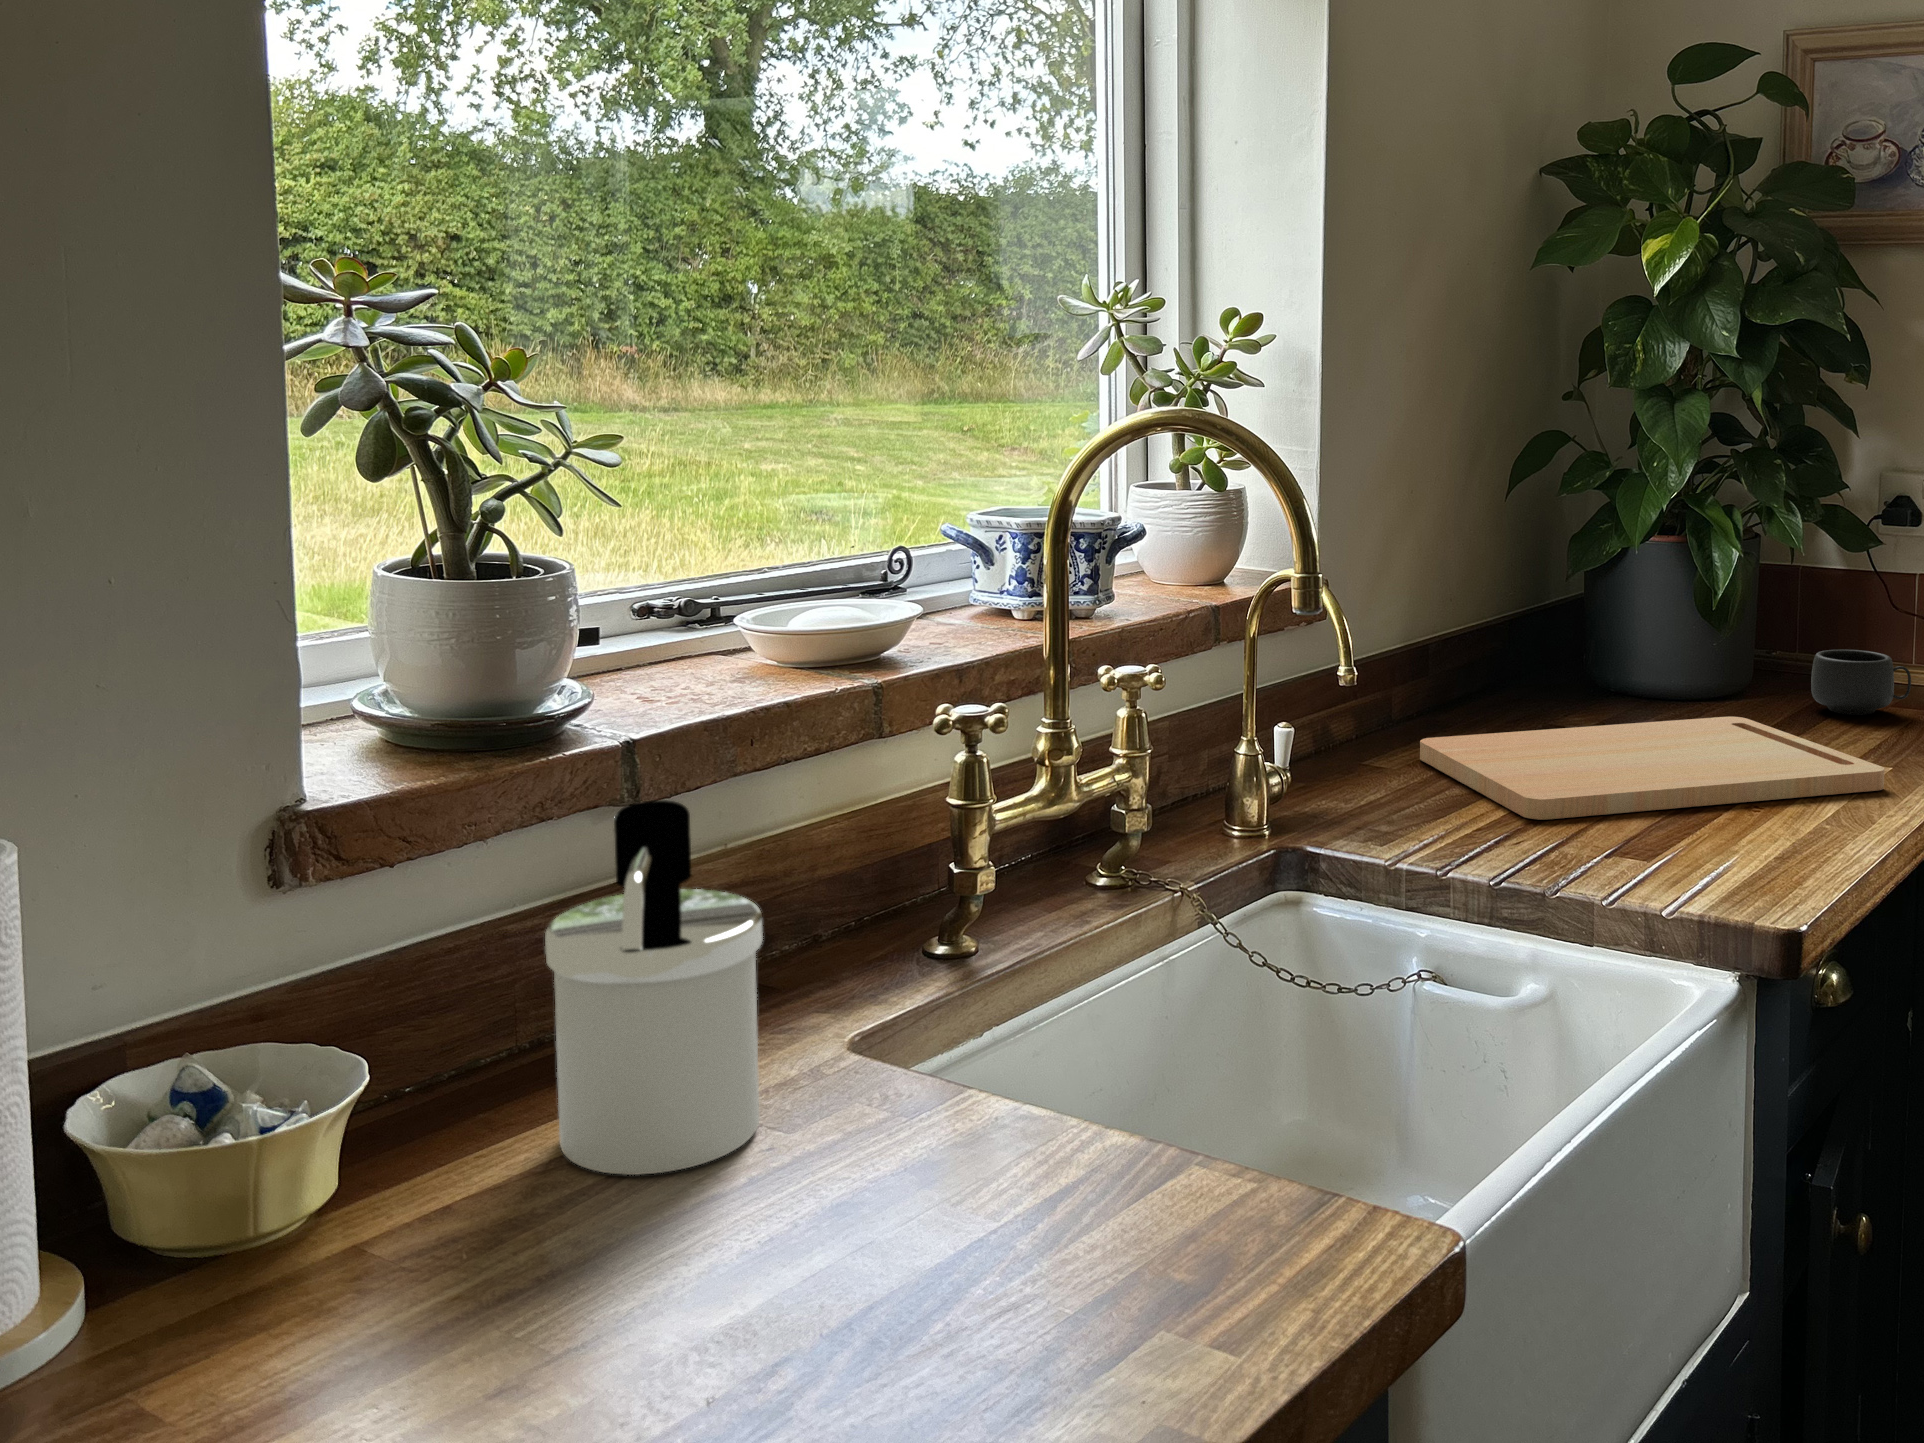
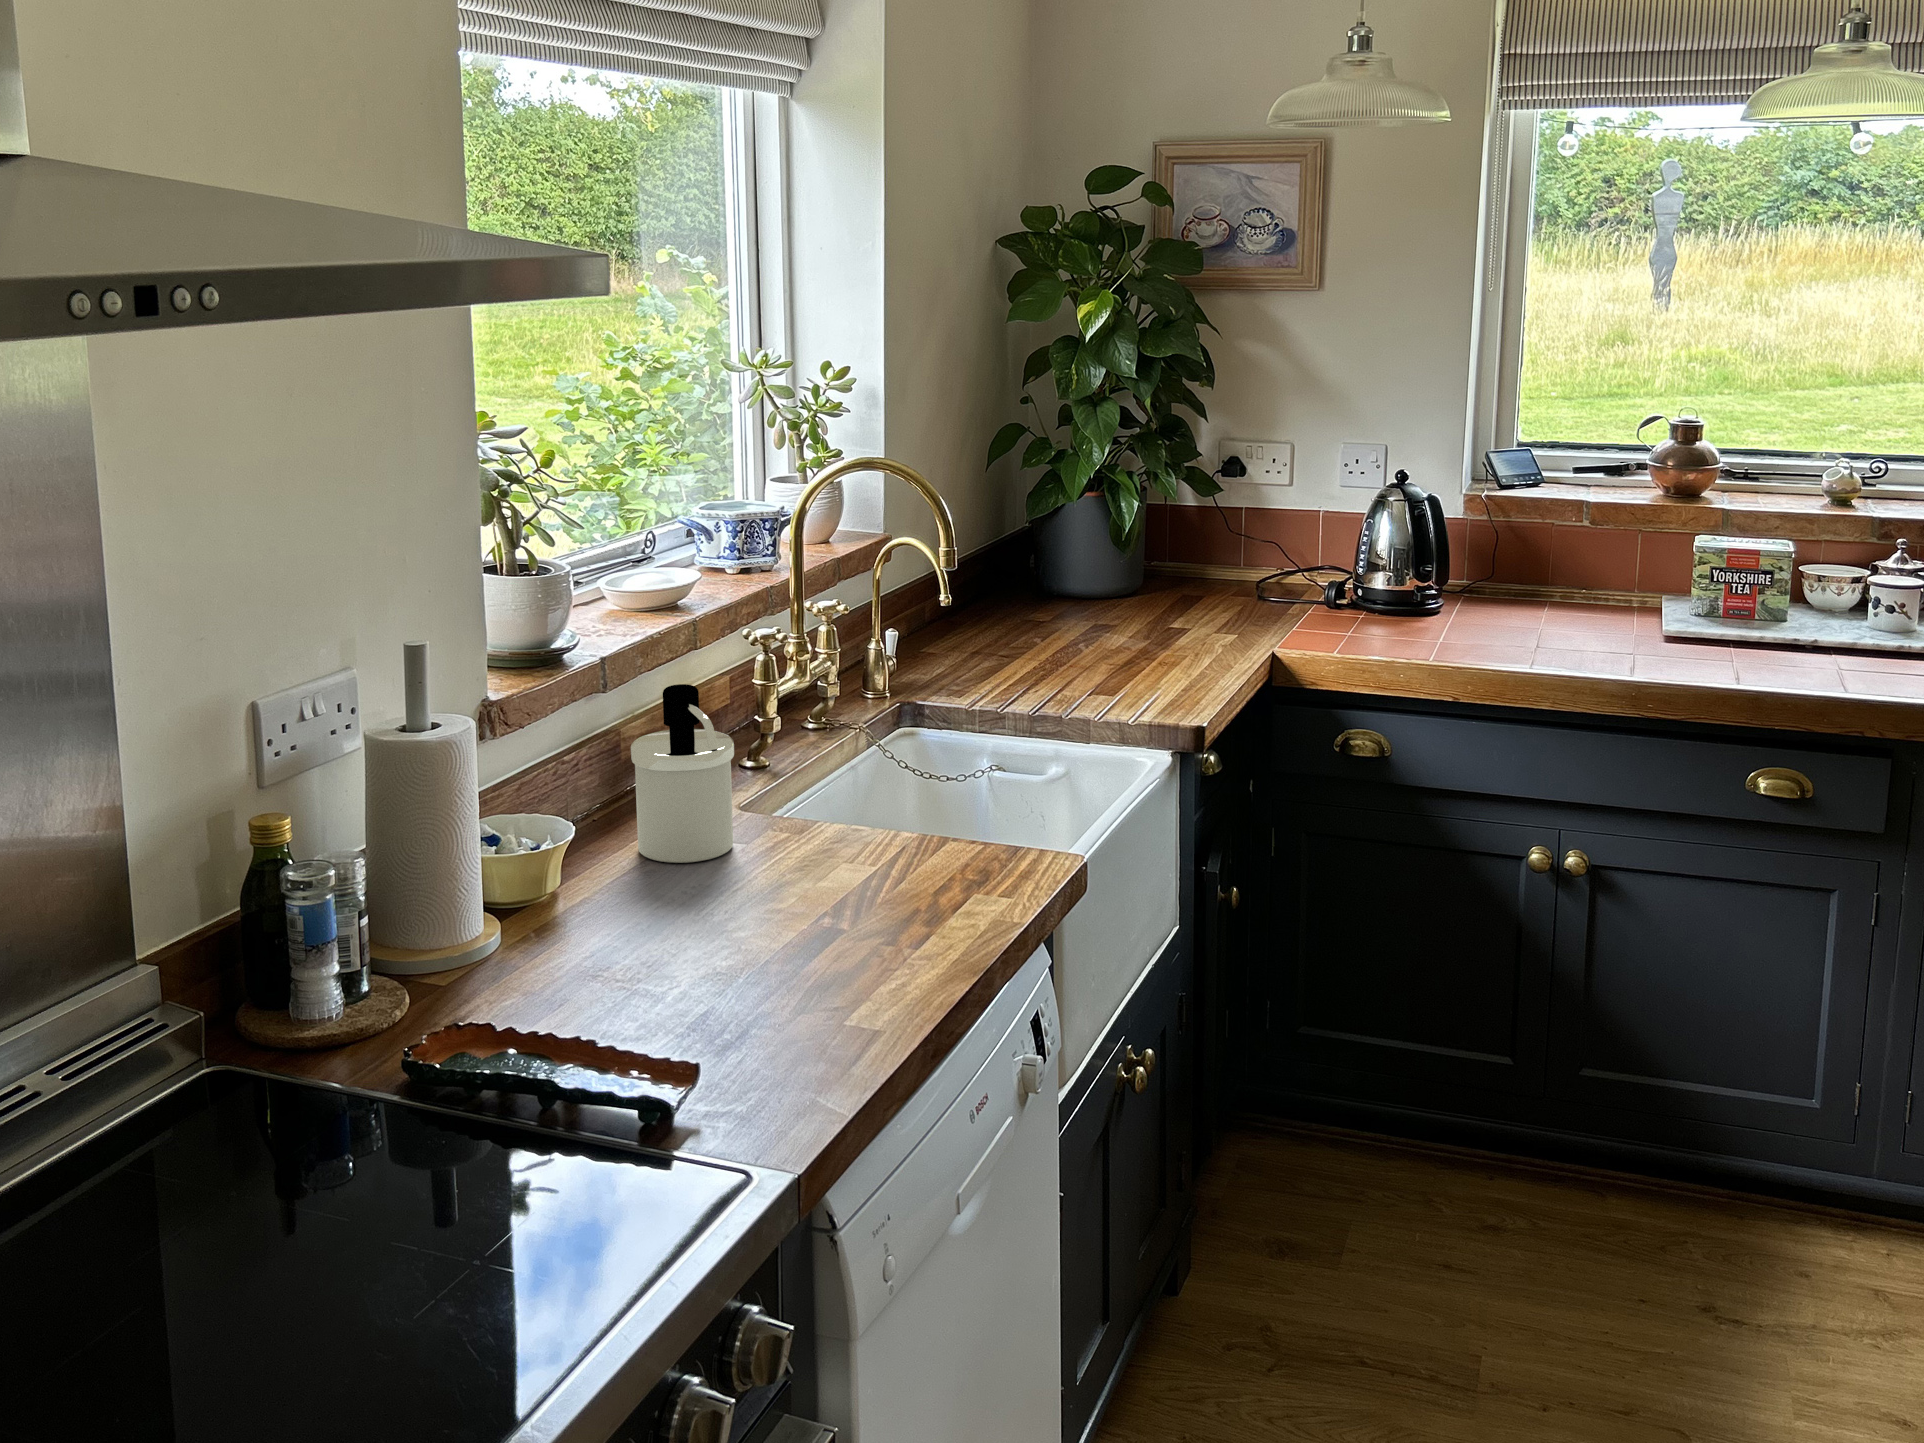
mug: present [1811,650,1911,715] -> none [1184,561,1246,603]
cutting board: present [1420,717,1884,820] -> none [954,609,1236,678]

